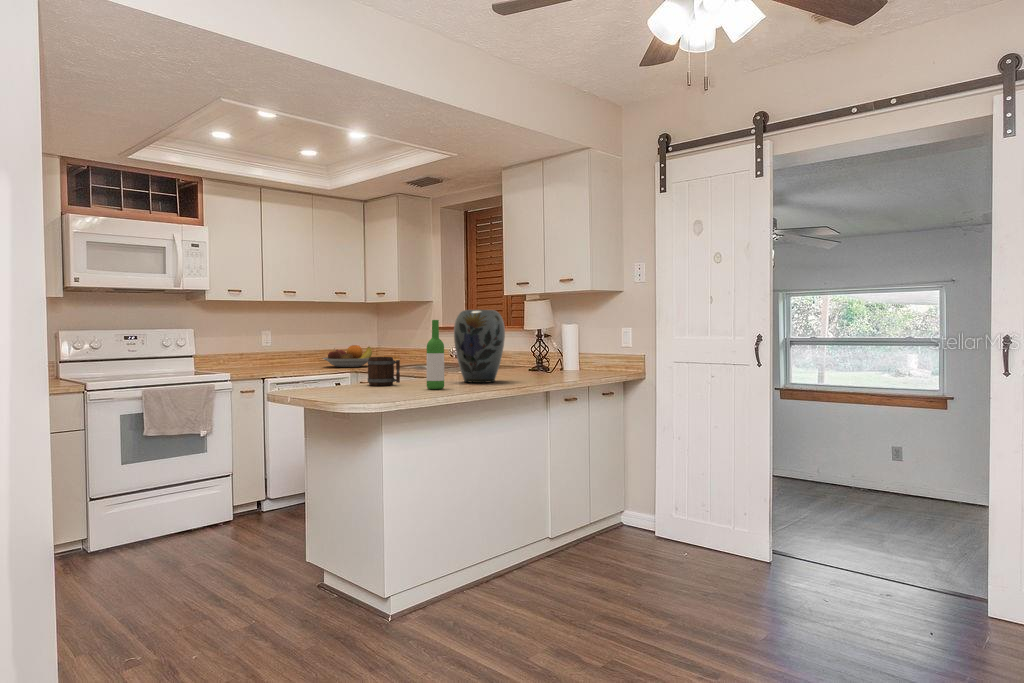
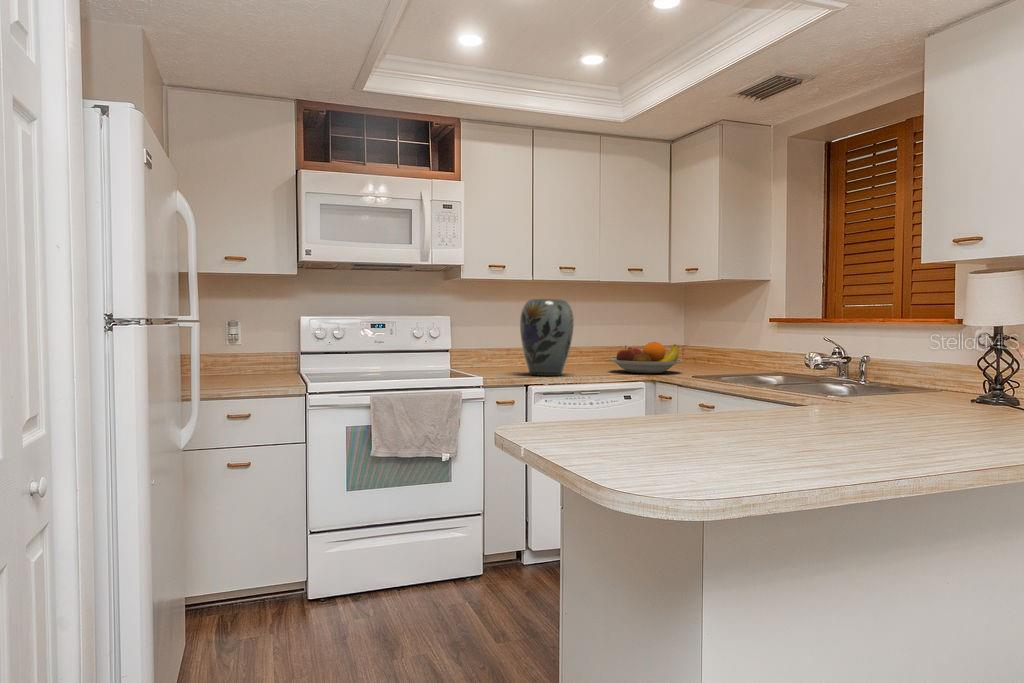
vase: present [454,310,505,383] -> present [520,299,574,376]
wine bottle: present [427,320,444,389] -> none [795,299,838,447]
mug: present [368,357,400,386] -> none [672,369,734,424]

